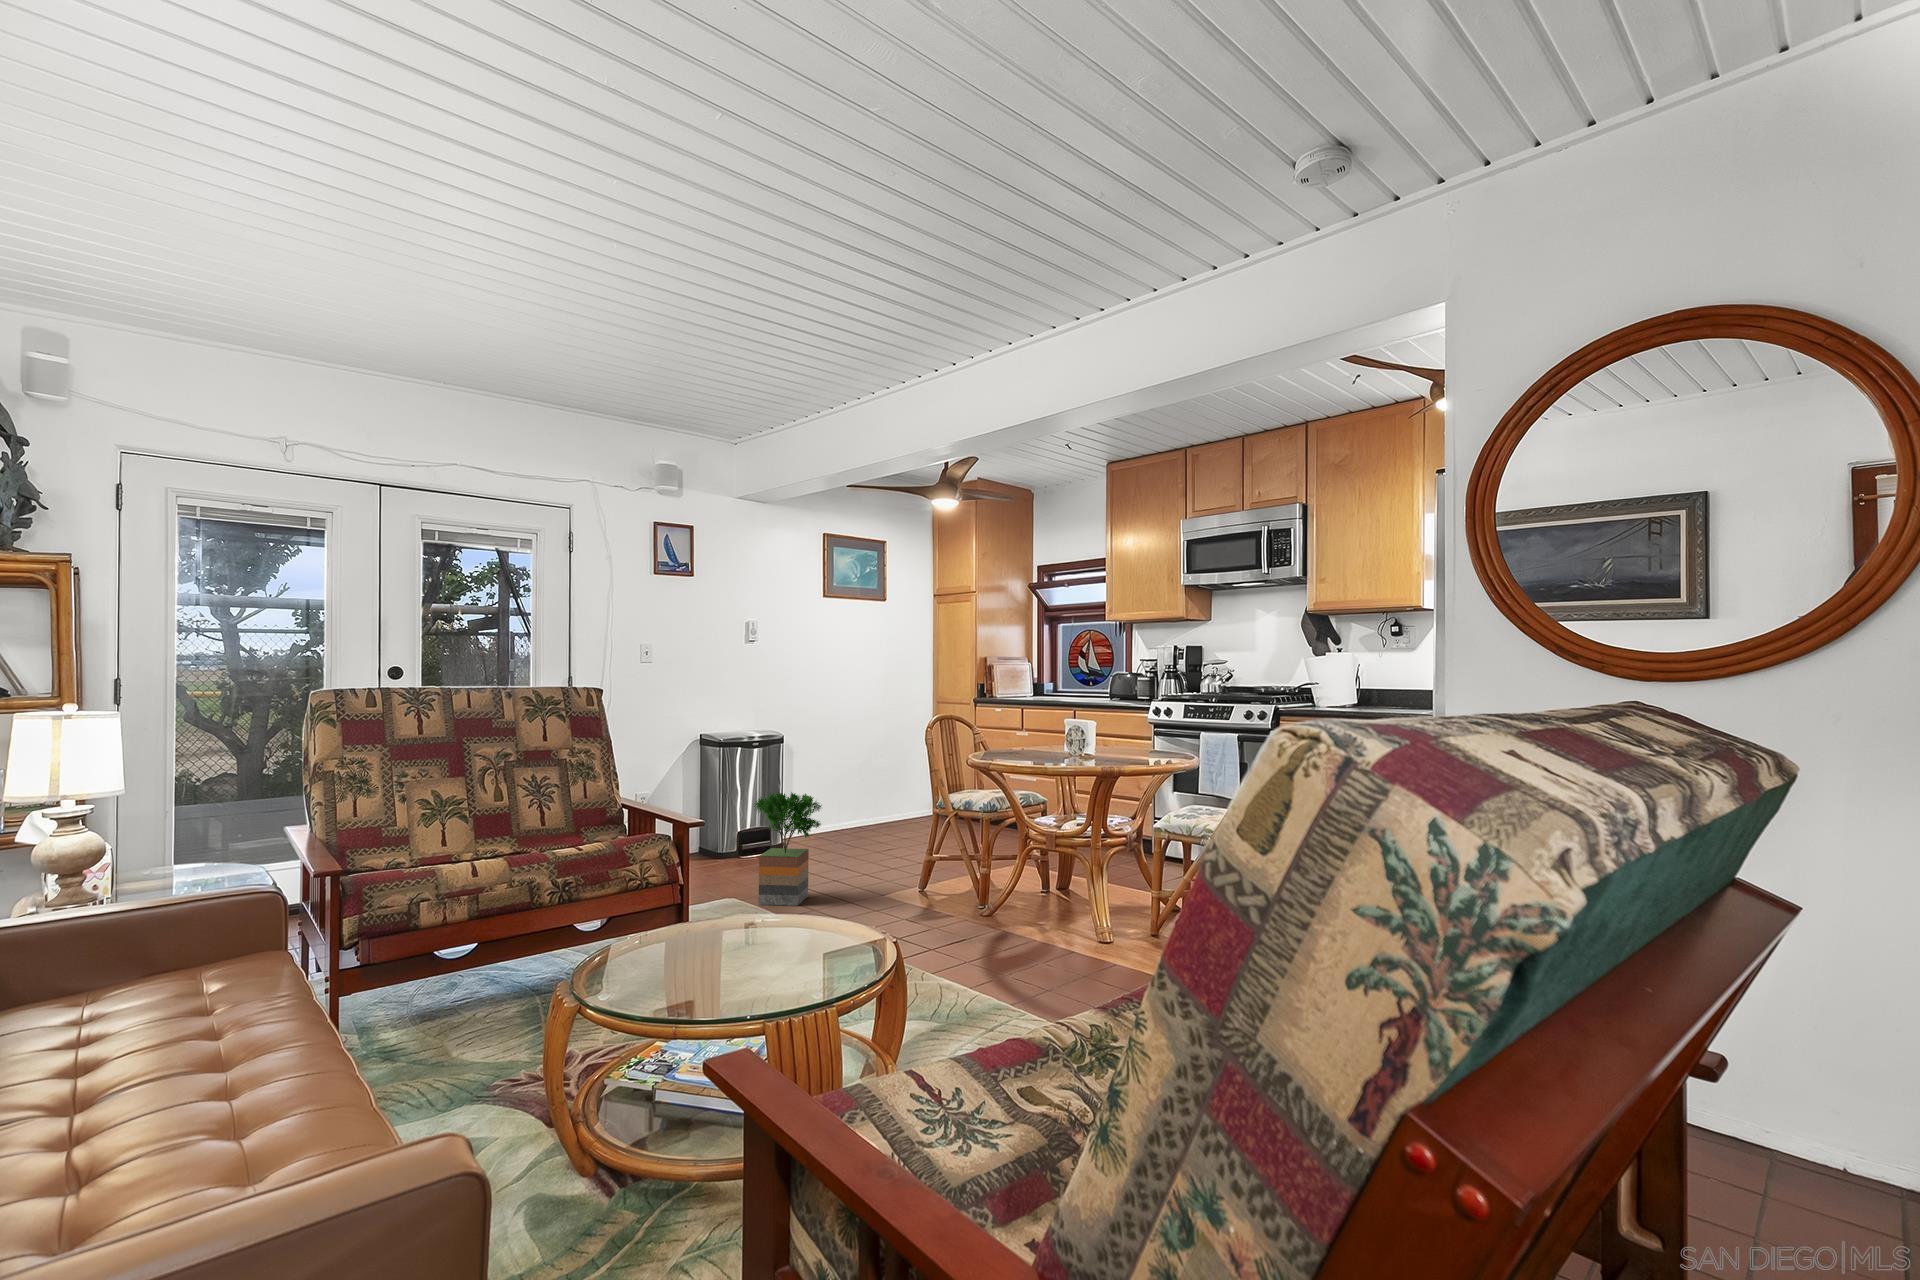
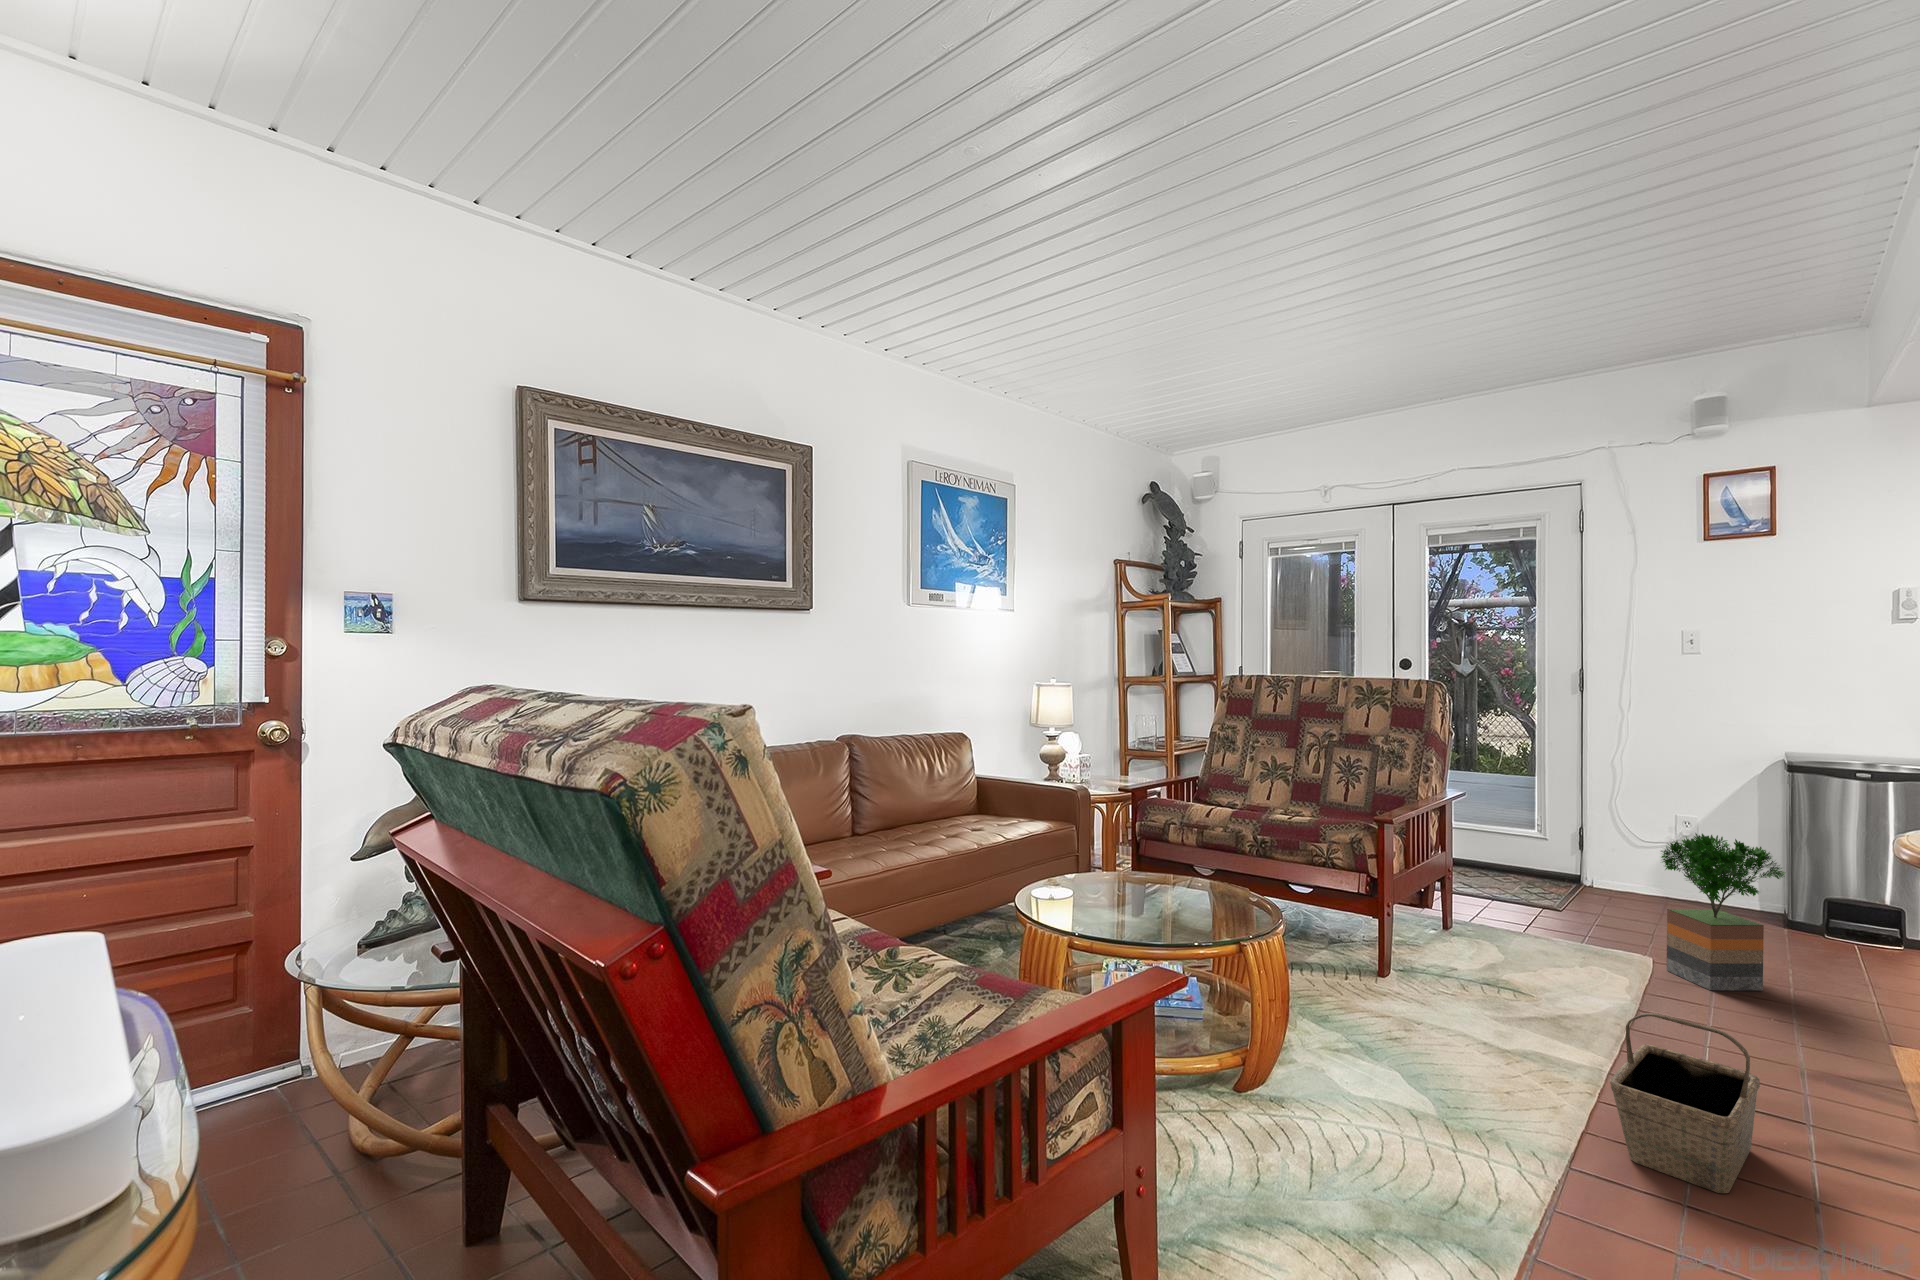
basket: none [950,892,1050,996] -> present [1610,1013,1760,1193]

